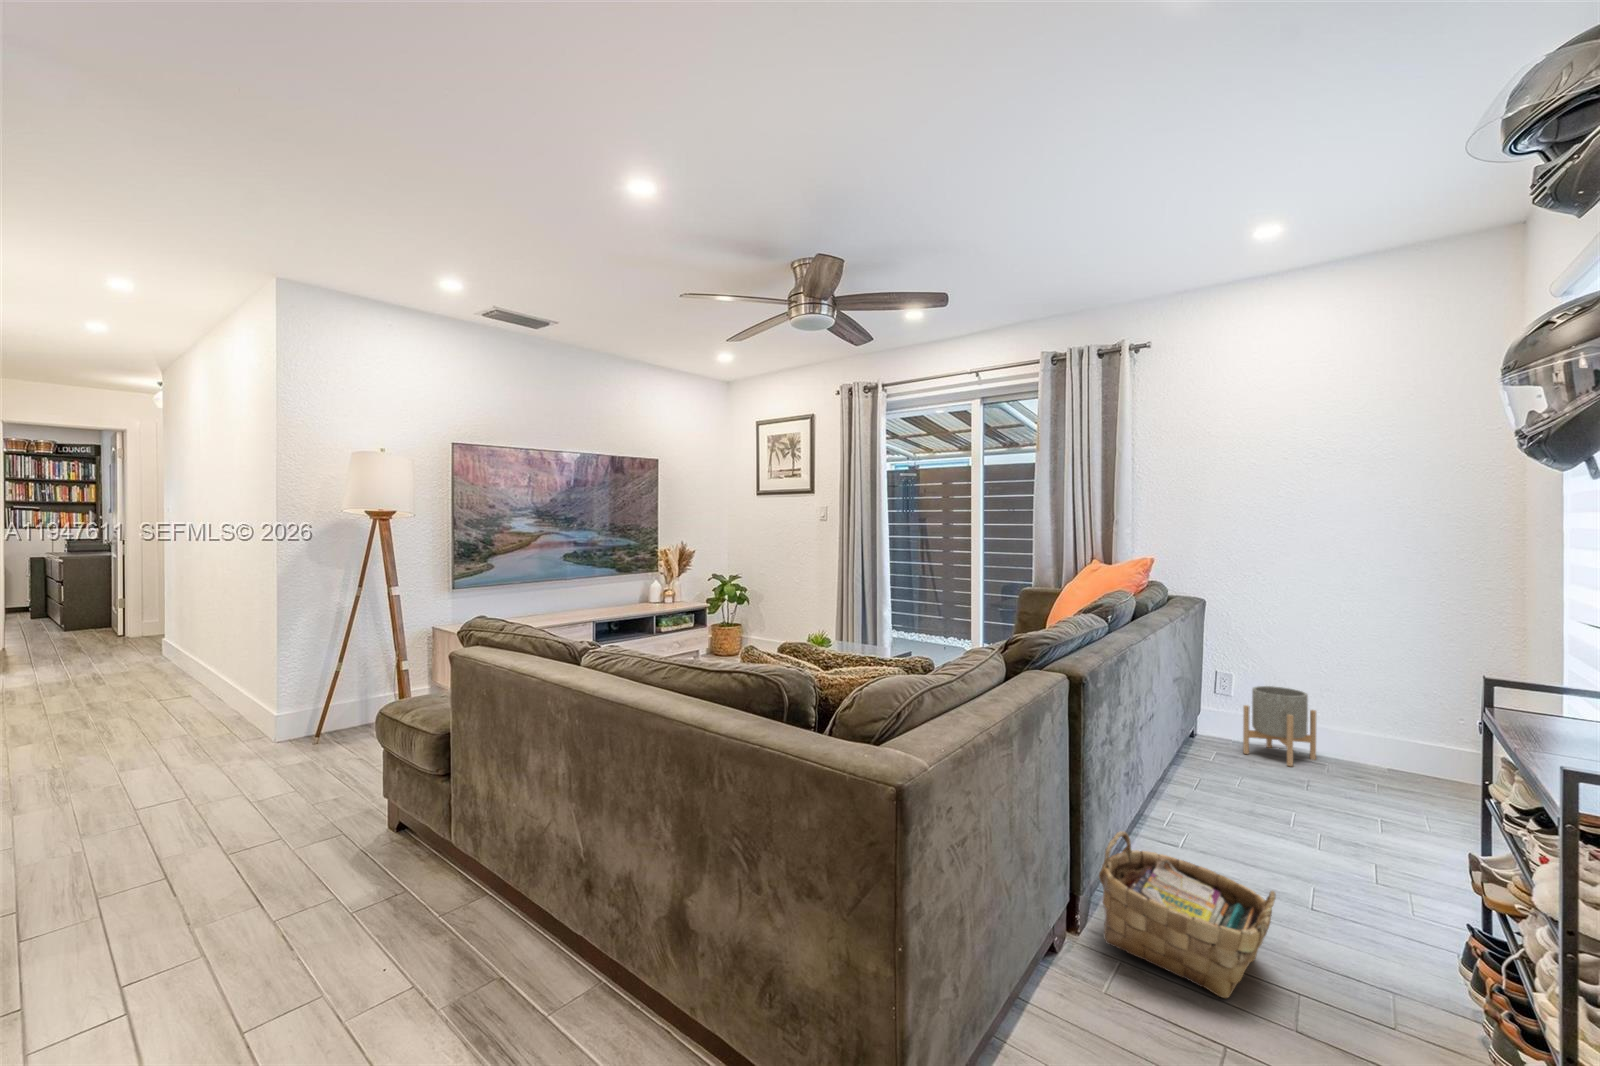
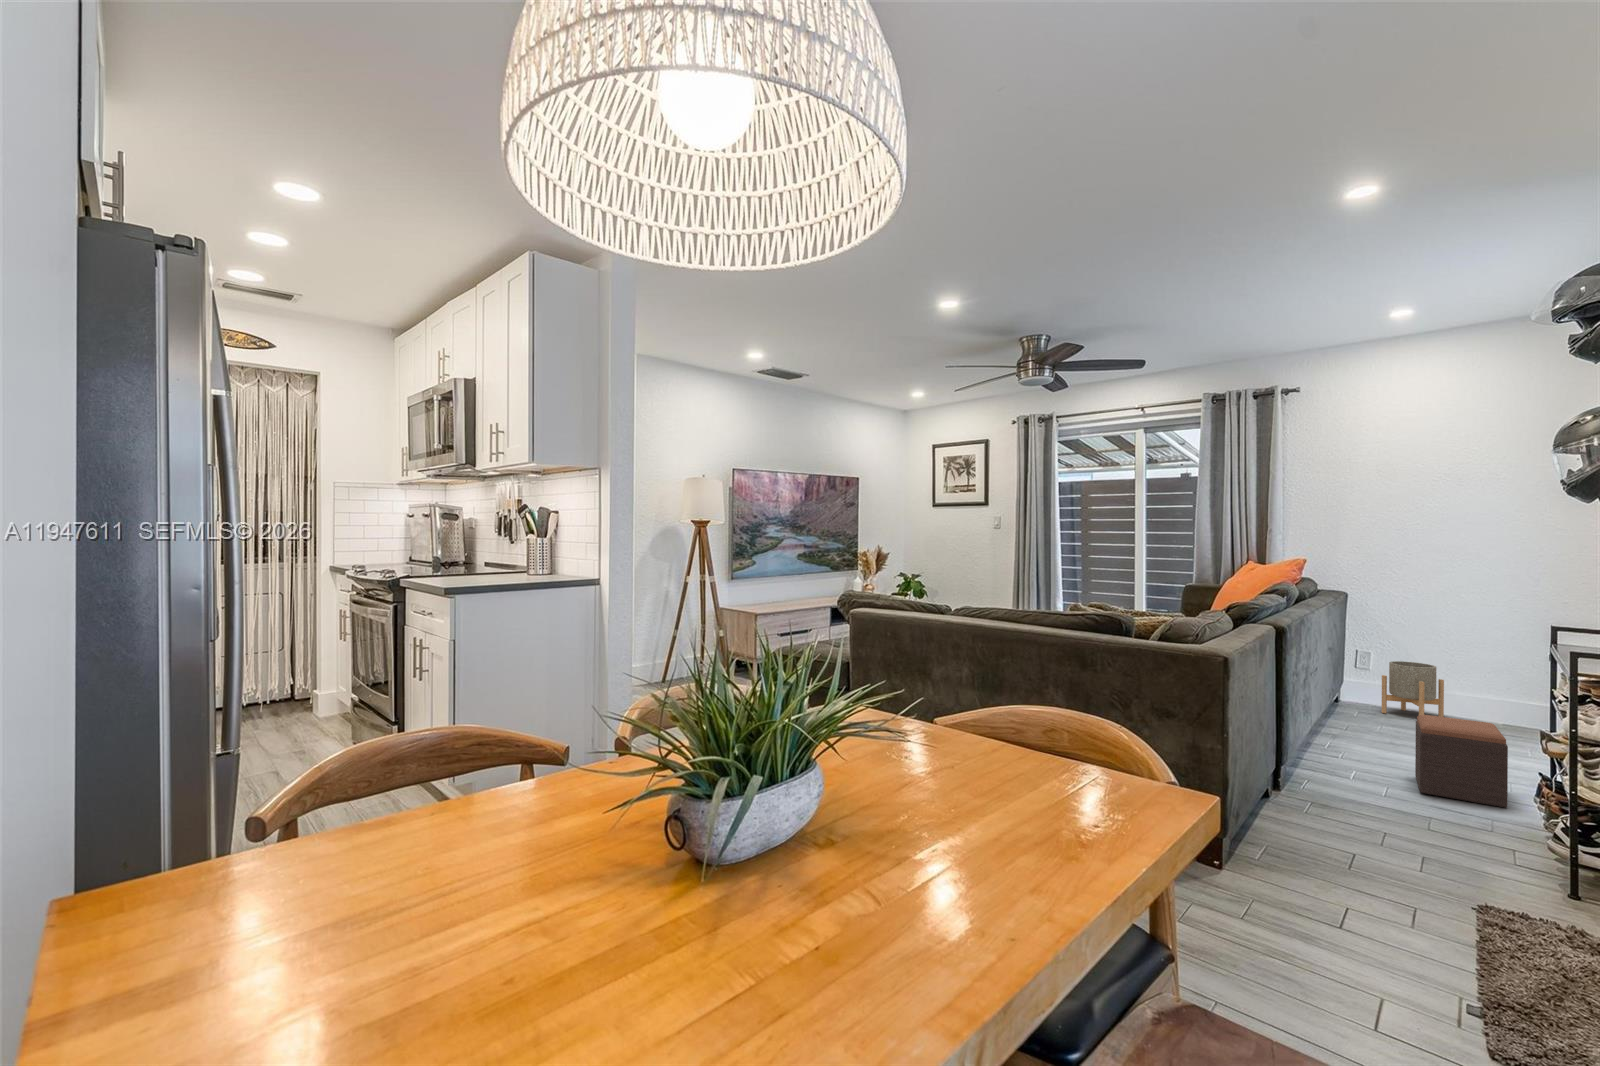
footstool: none [1279,788,1410,947] -> present [1415,715,1508,808]
woven basket: present [1099,831,1276,998] -> none [1293,732,1415,822]

